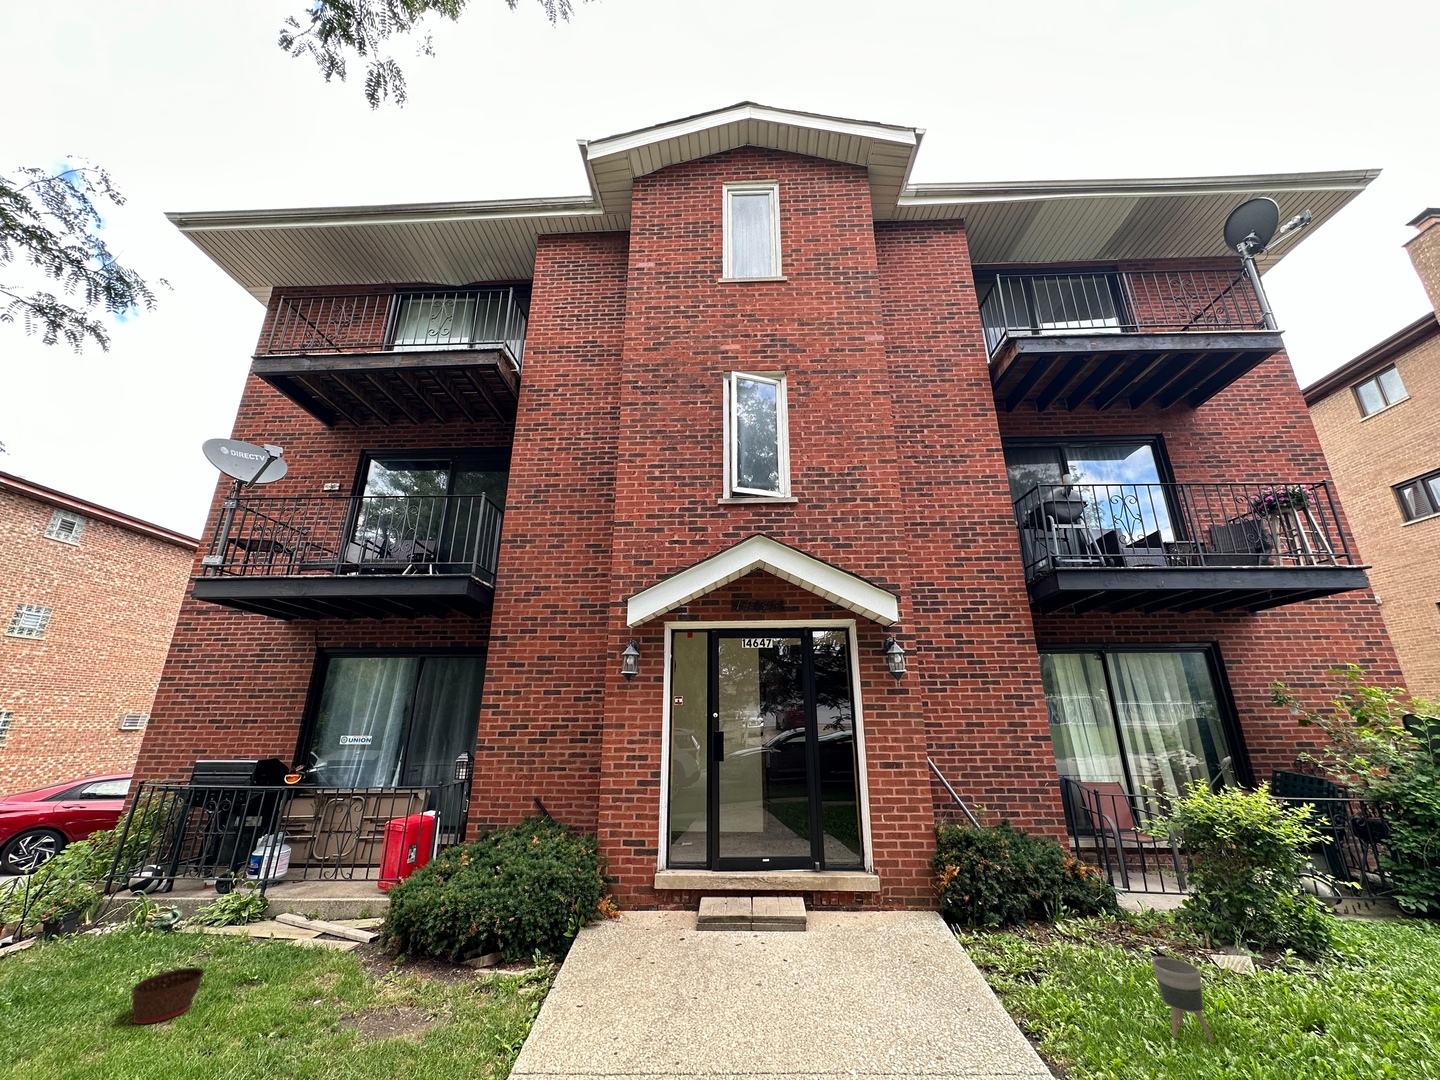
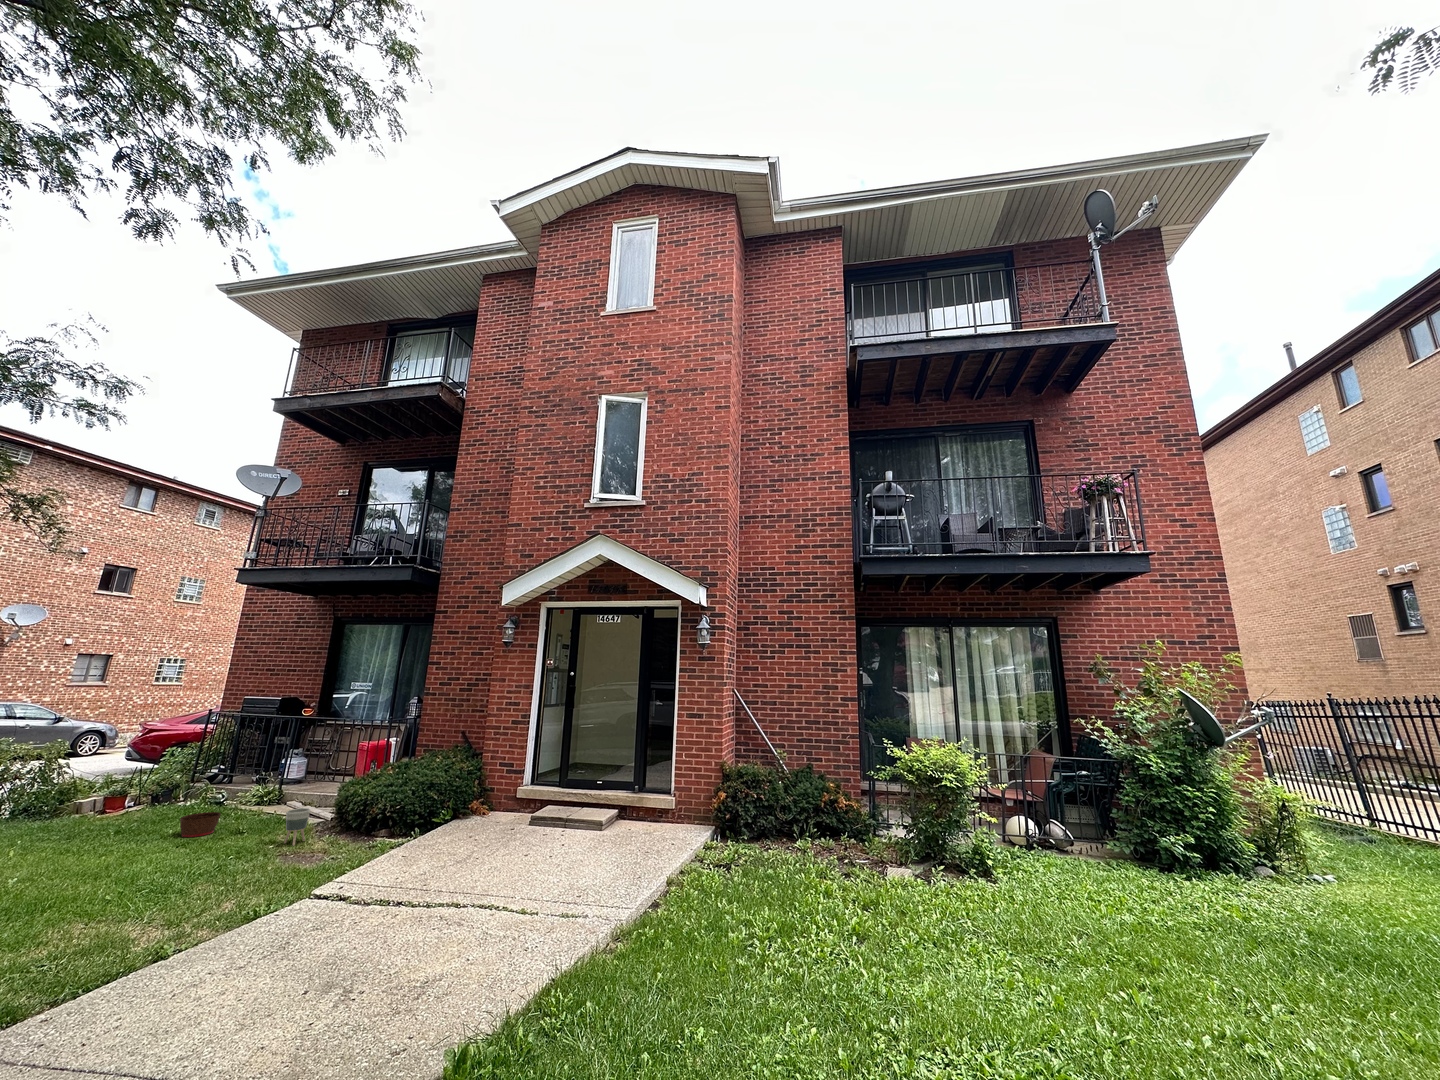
planter: present [1152,958,1214,1043] -> present [284,808,310,846]

